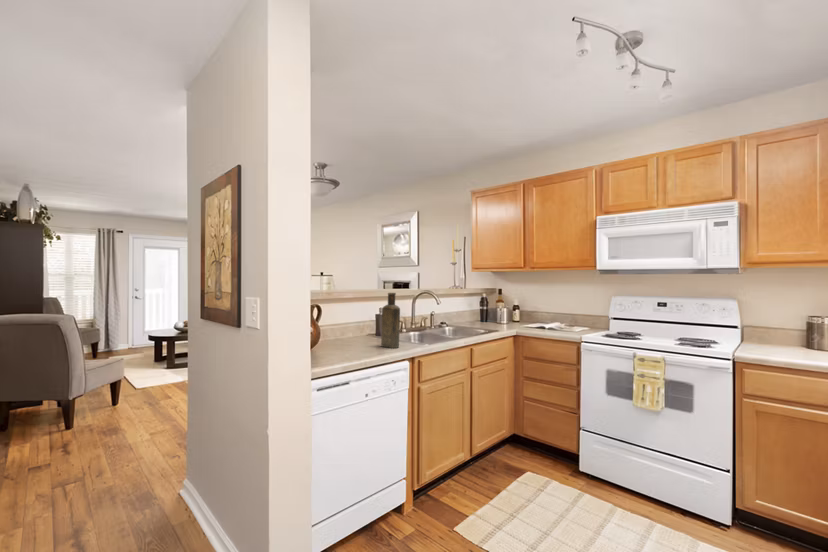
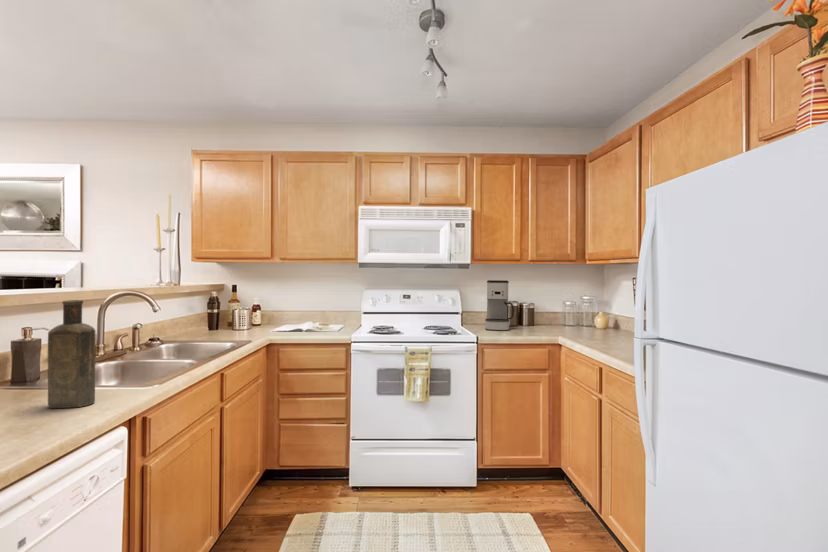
coffee maker: none [757,295,807,356] -> present [485,280,514,331]

